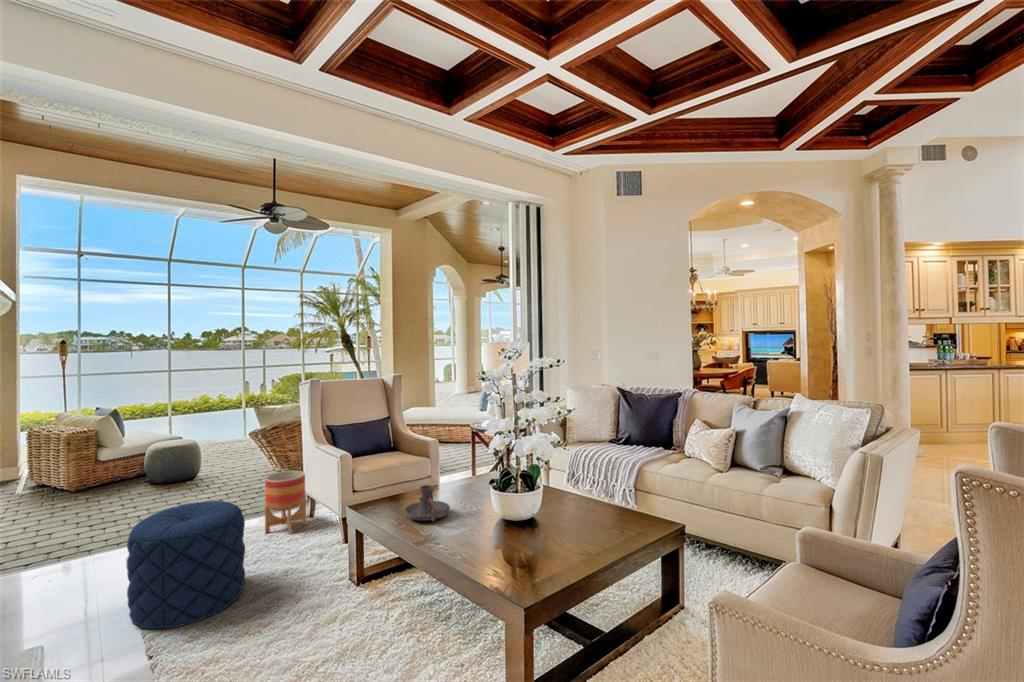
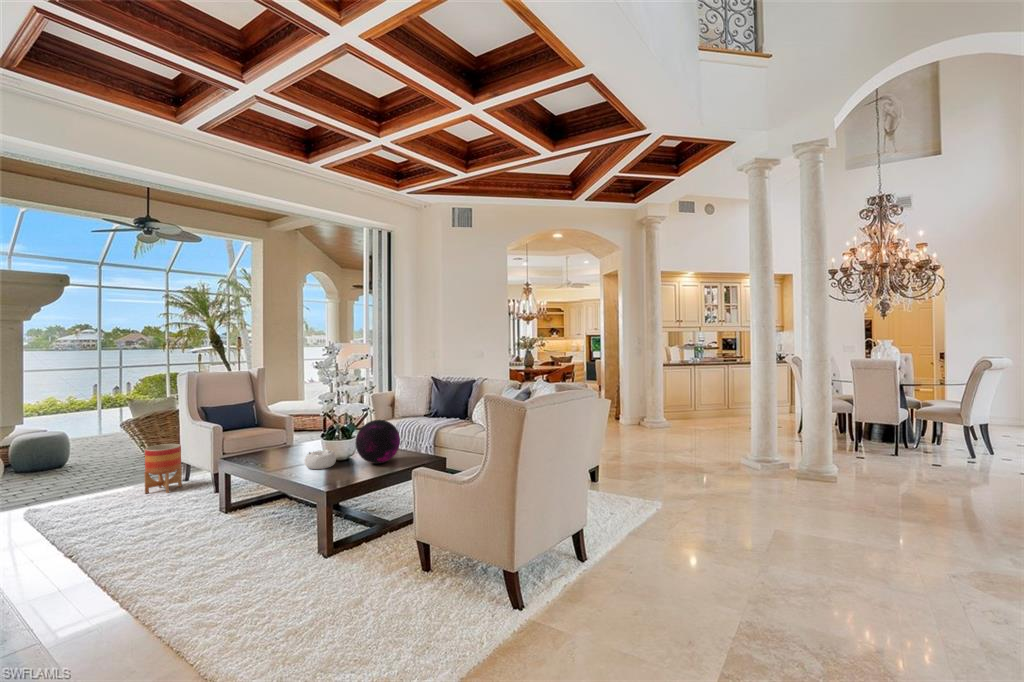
decorative orb: none [538,472,607,544] -> present [355,420,400,464]
candle holder: present [405,485,450,521] -> none [265,437,299,460]
pouf: present [127,501,245,629] -> none [38,458,135,546]
decorative bowl: none [463,512,508,548] -> present [305,449,336,469]

